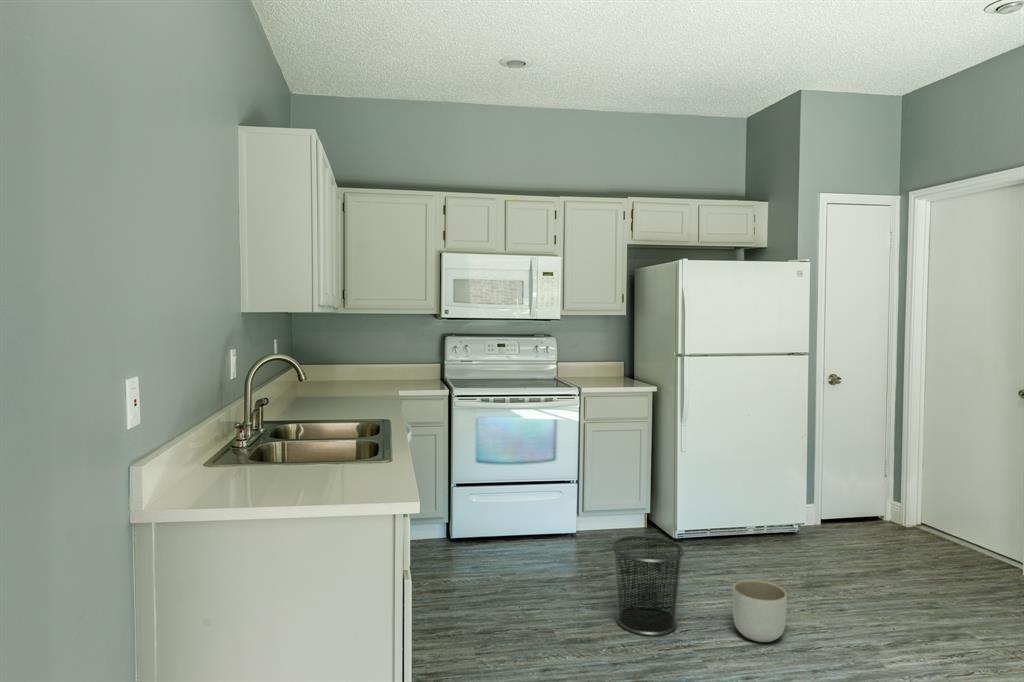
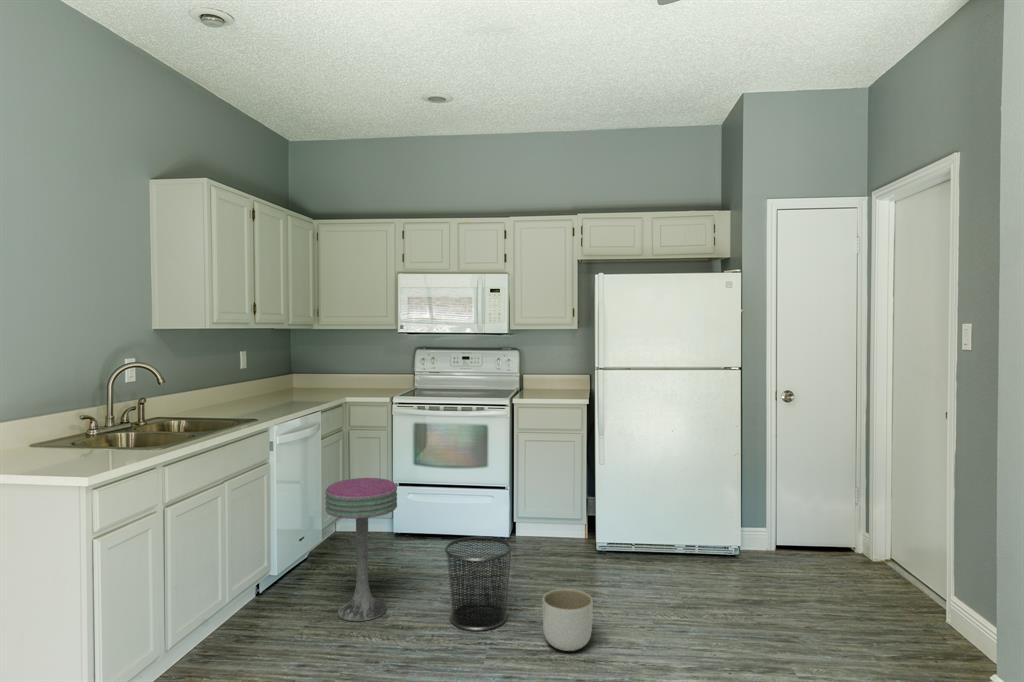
bar stool: none [482,482,561,644] -> present [325,478,397,621]

